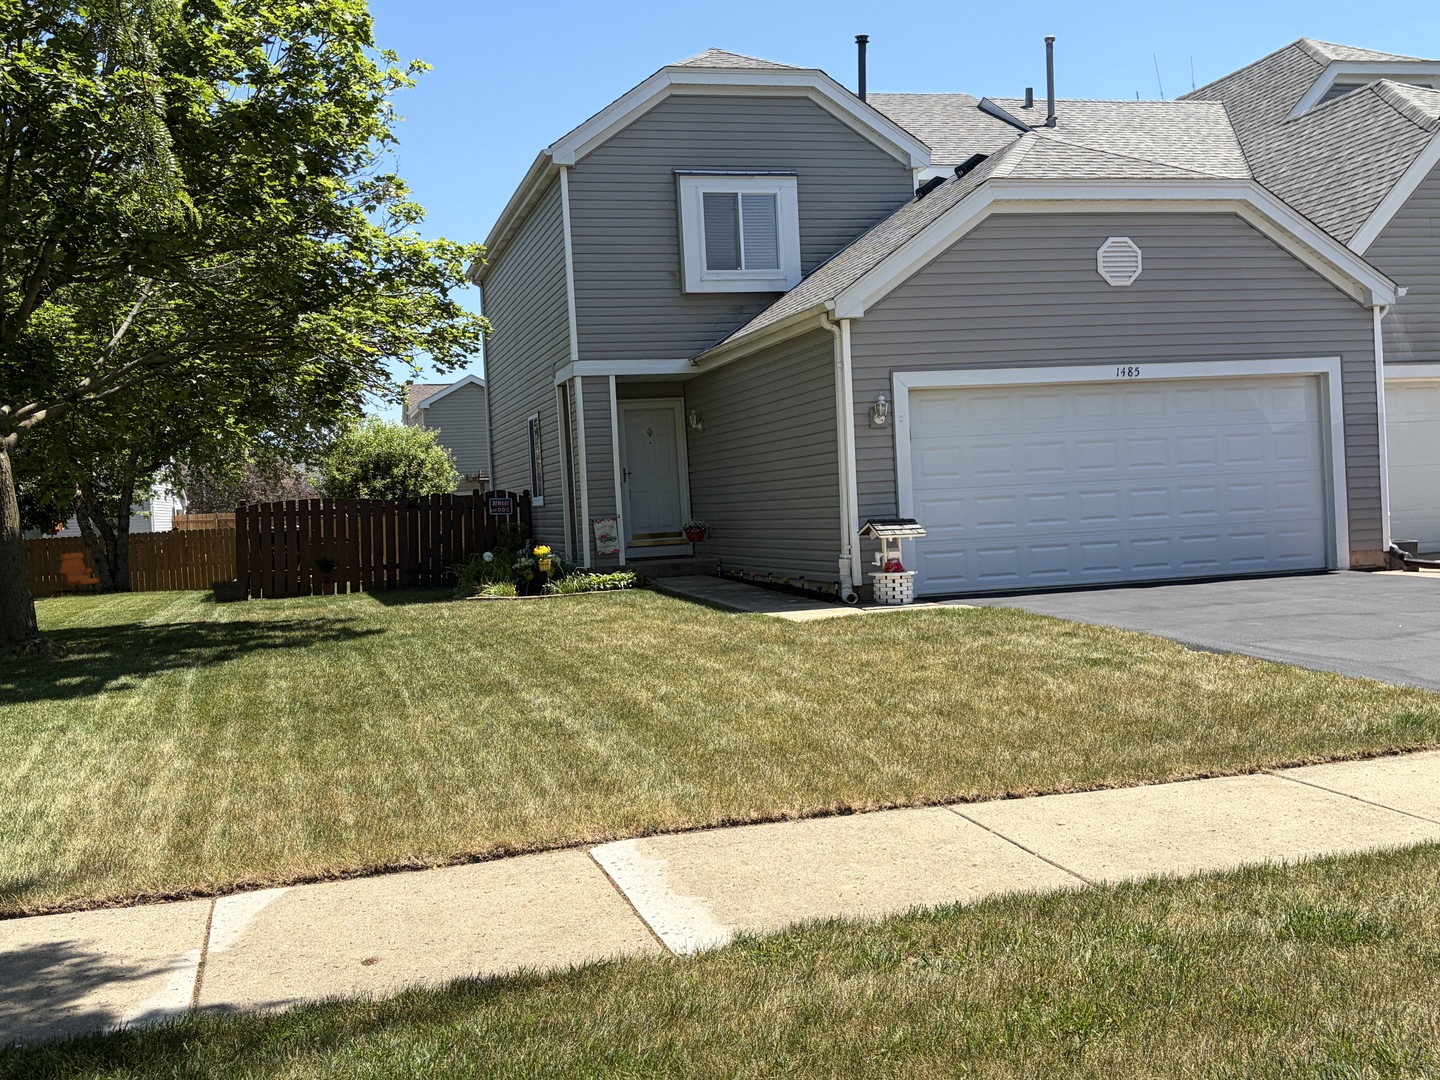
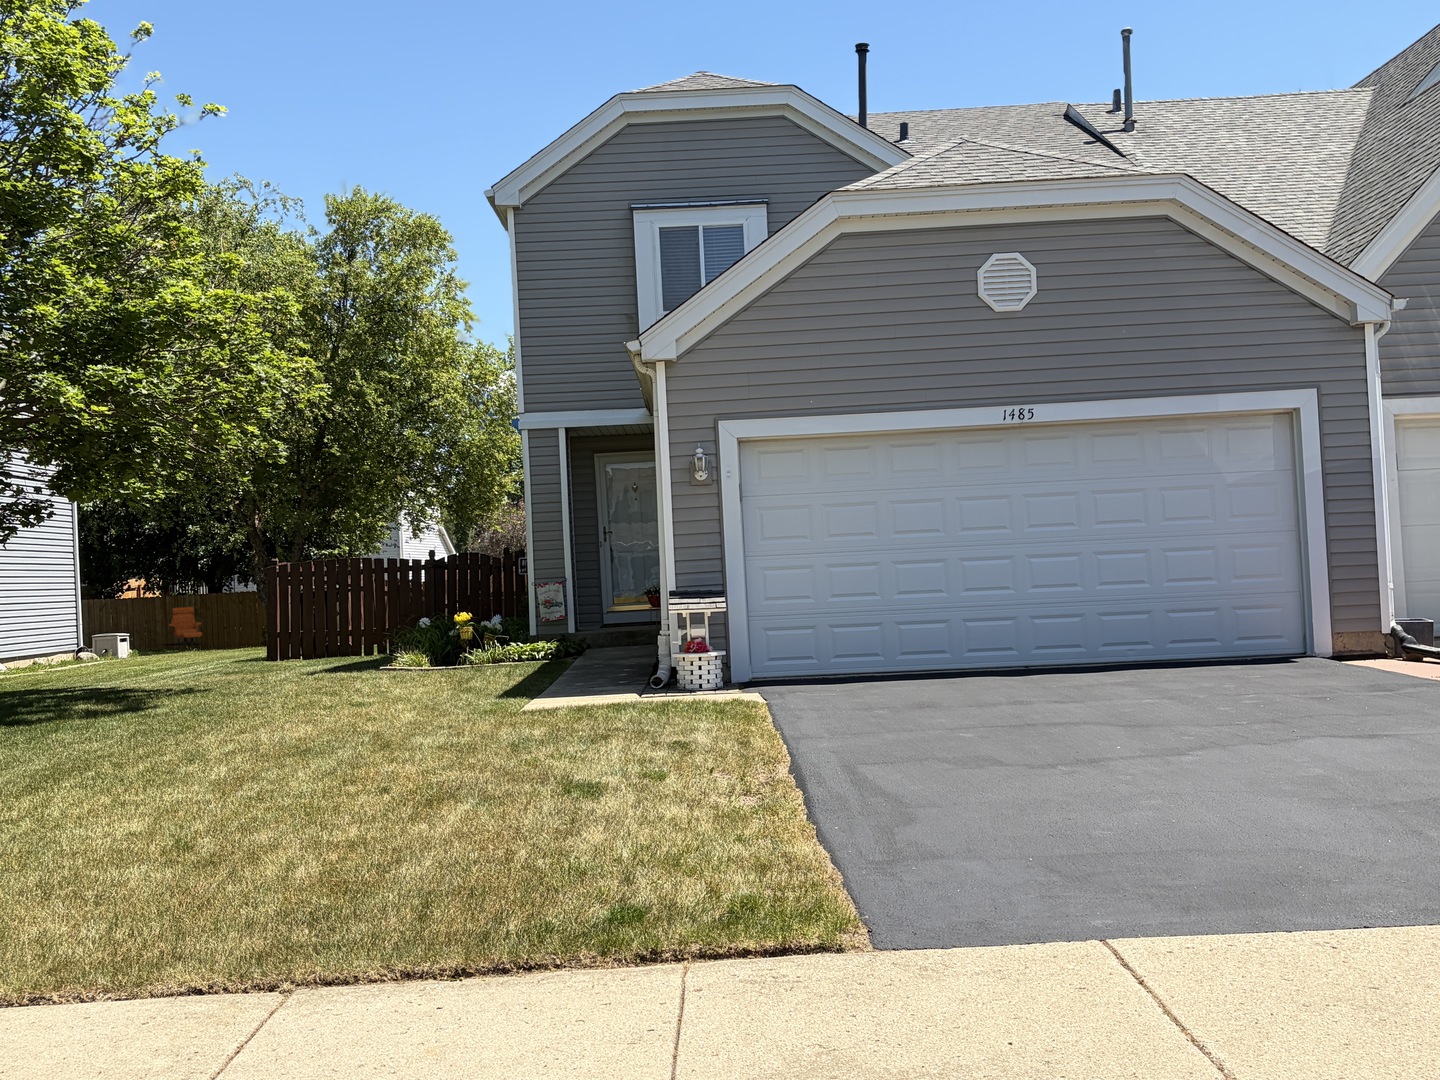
potted plant: present [314,557,340,595] -> none [310,615,340,656]
wooden bucket: present [211,576,246,603] -> none [212,632,248,661]

